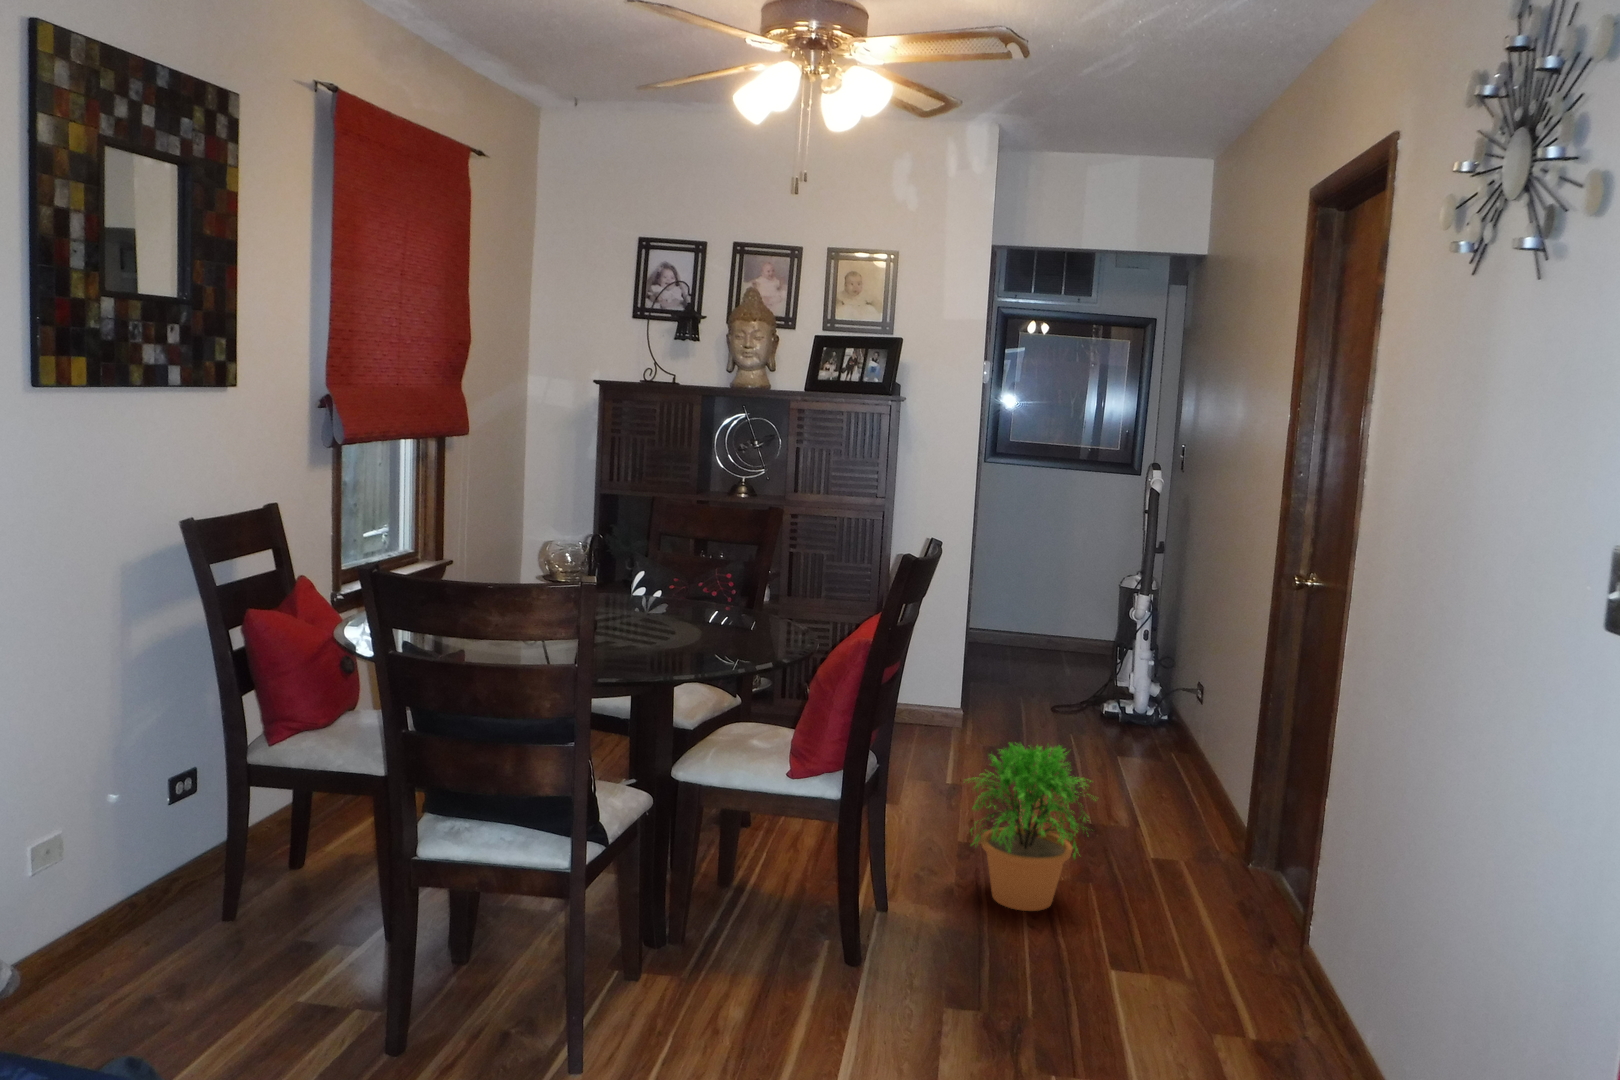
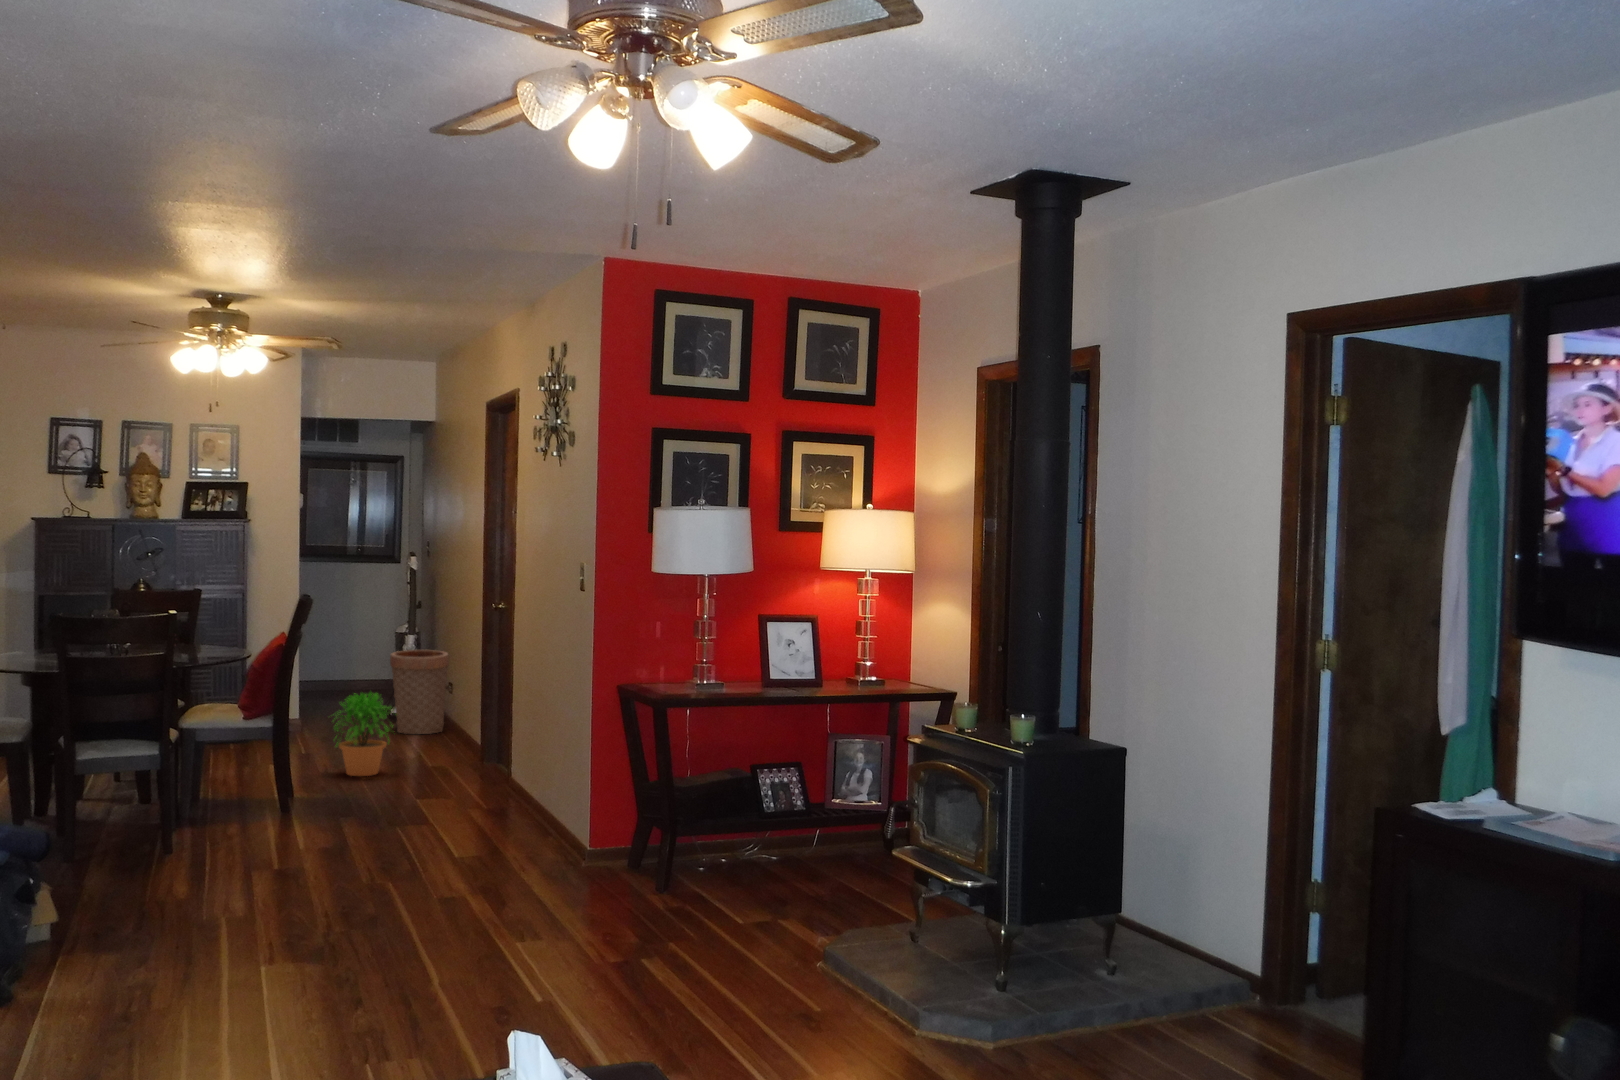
basket: none [1103,628,1204,779] -> present [390,650,449,734]

